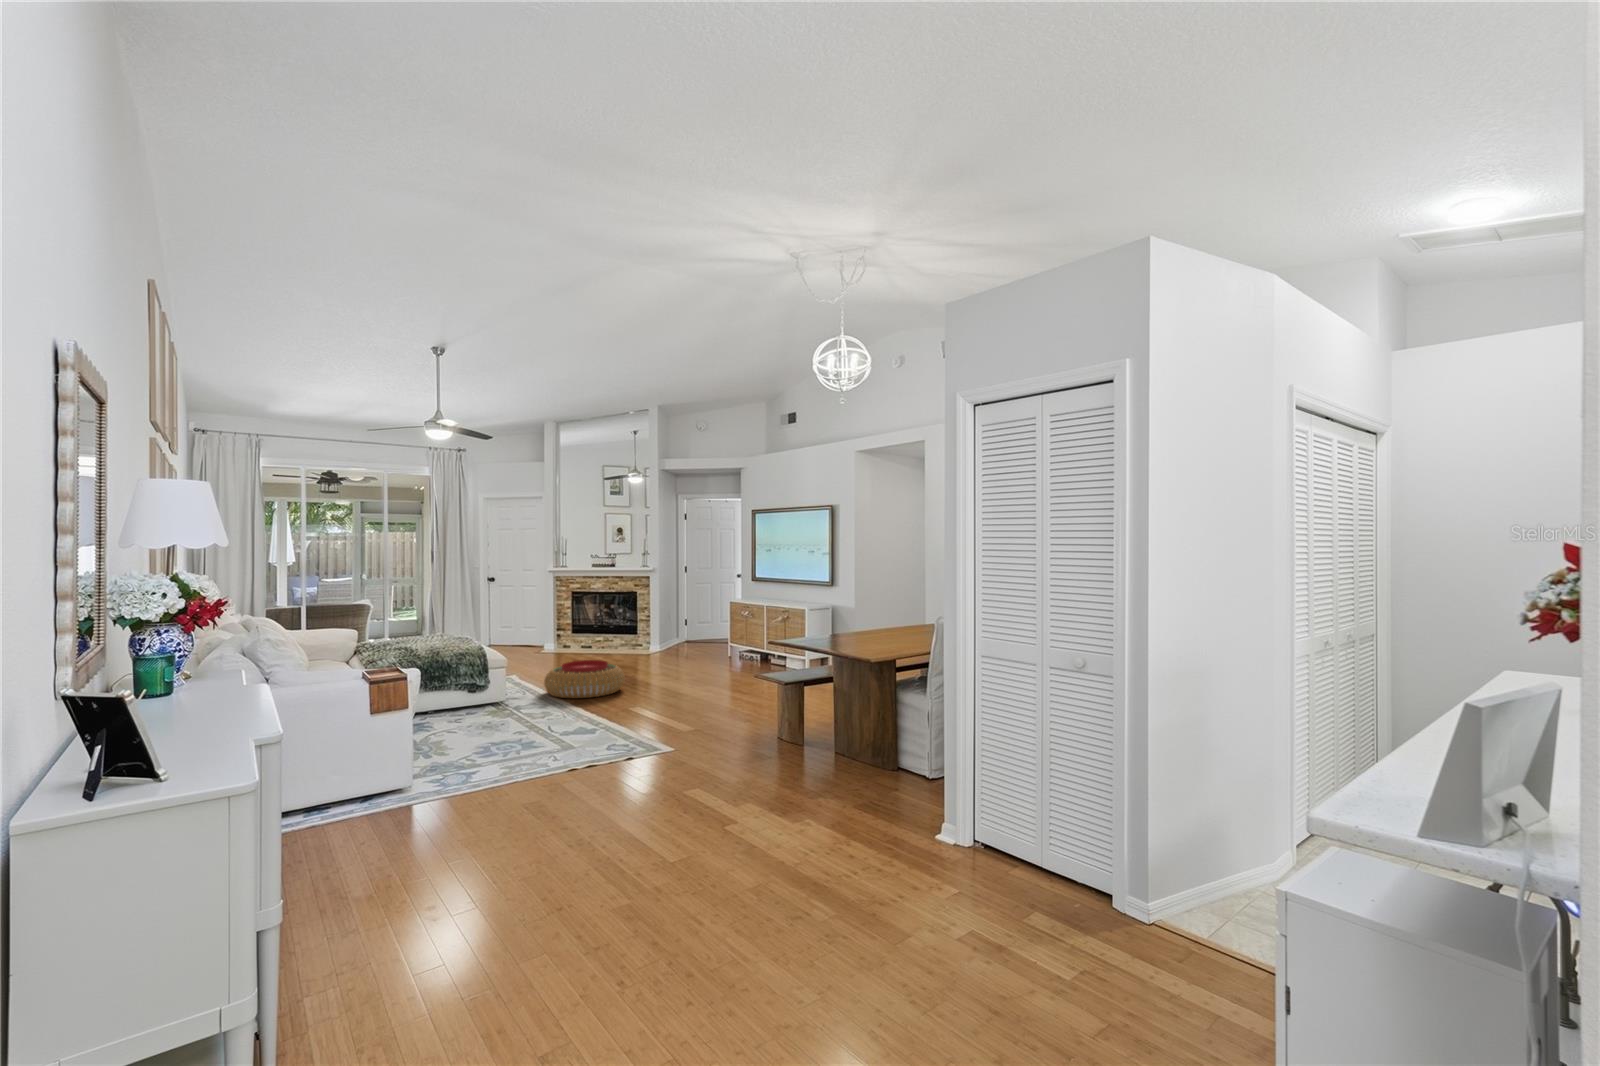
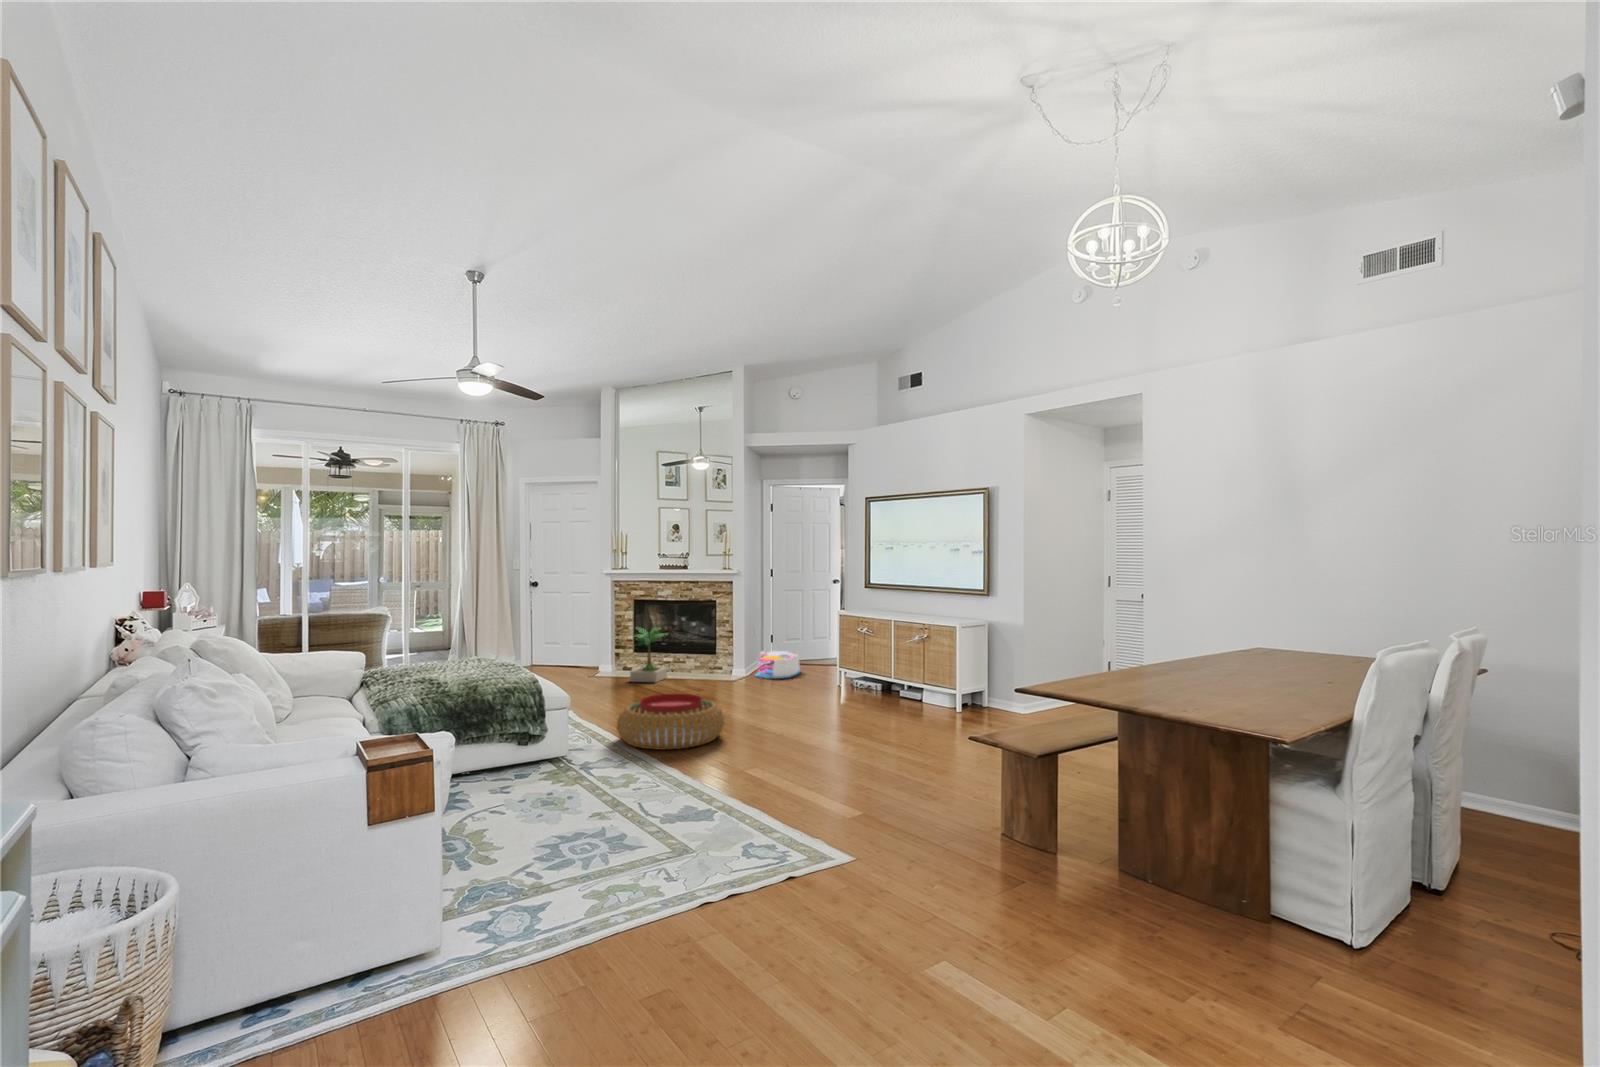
potted plant: none [567,613,600,657] -> present [630,628,667,682]
storage bin: none [668,632,707,653] -> present [755,651,801,679]

